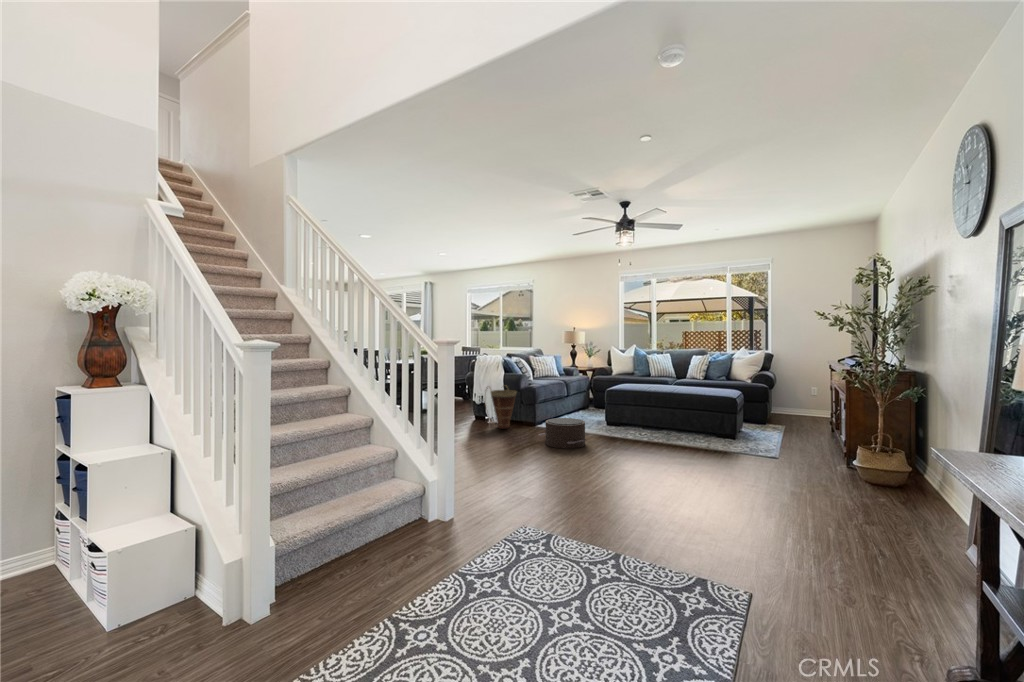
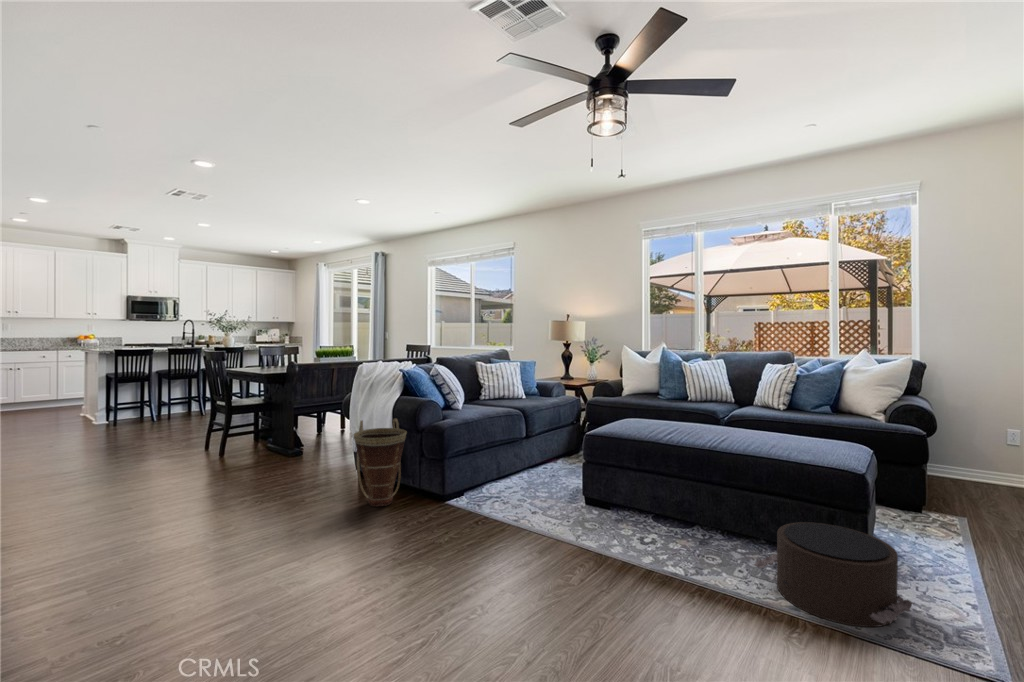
pouf: present [539,418,586,449] -> present [754,522,914,627]

